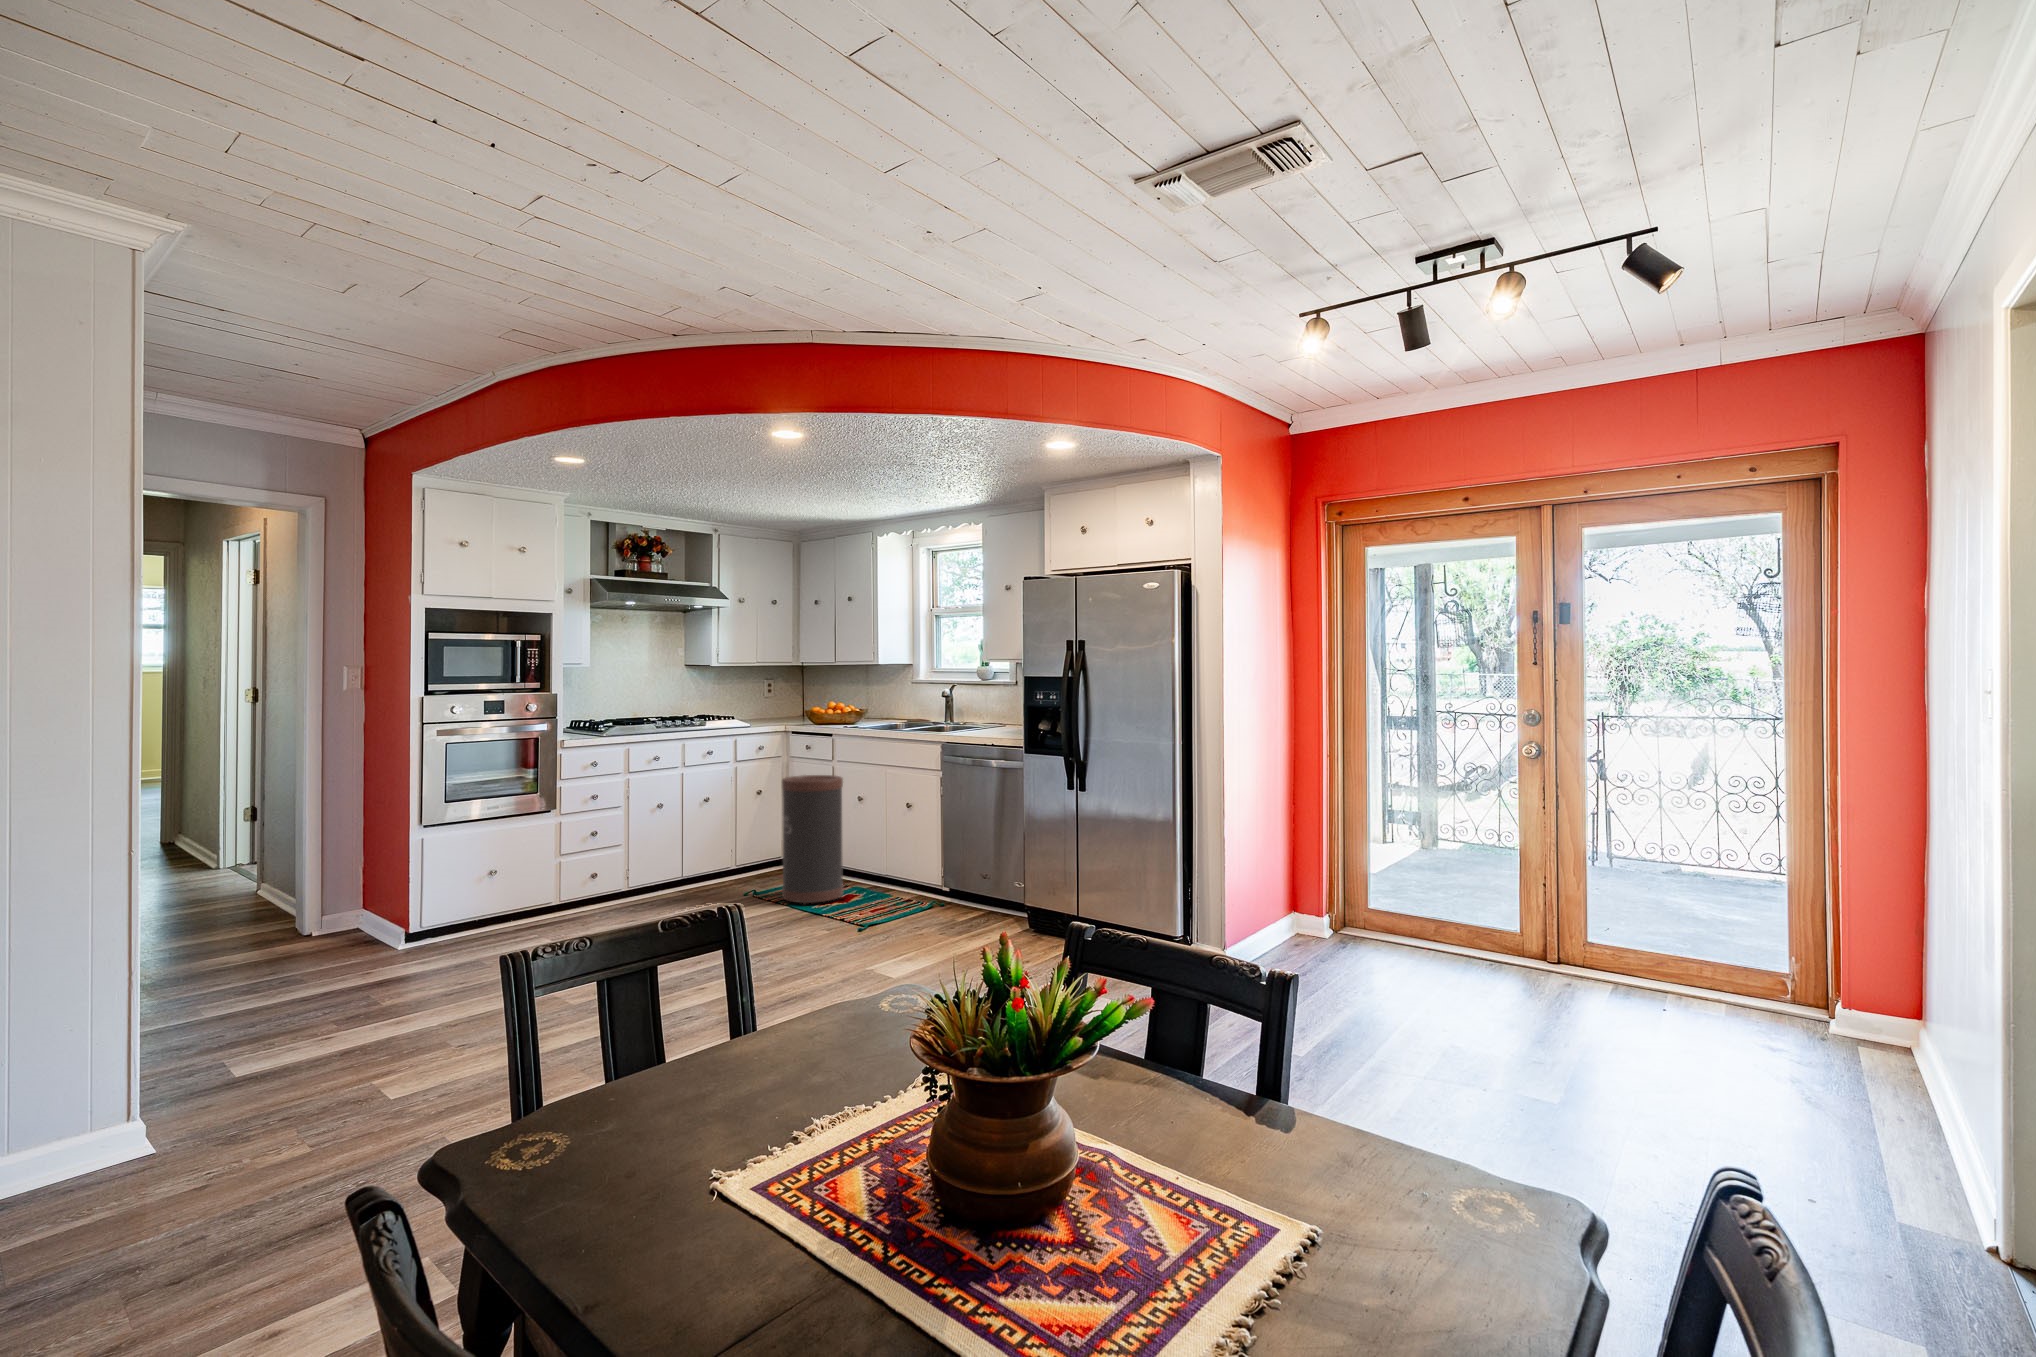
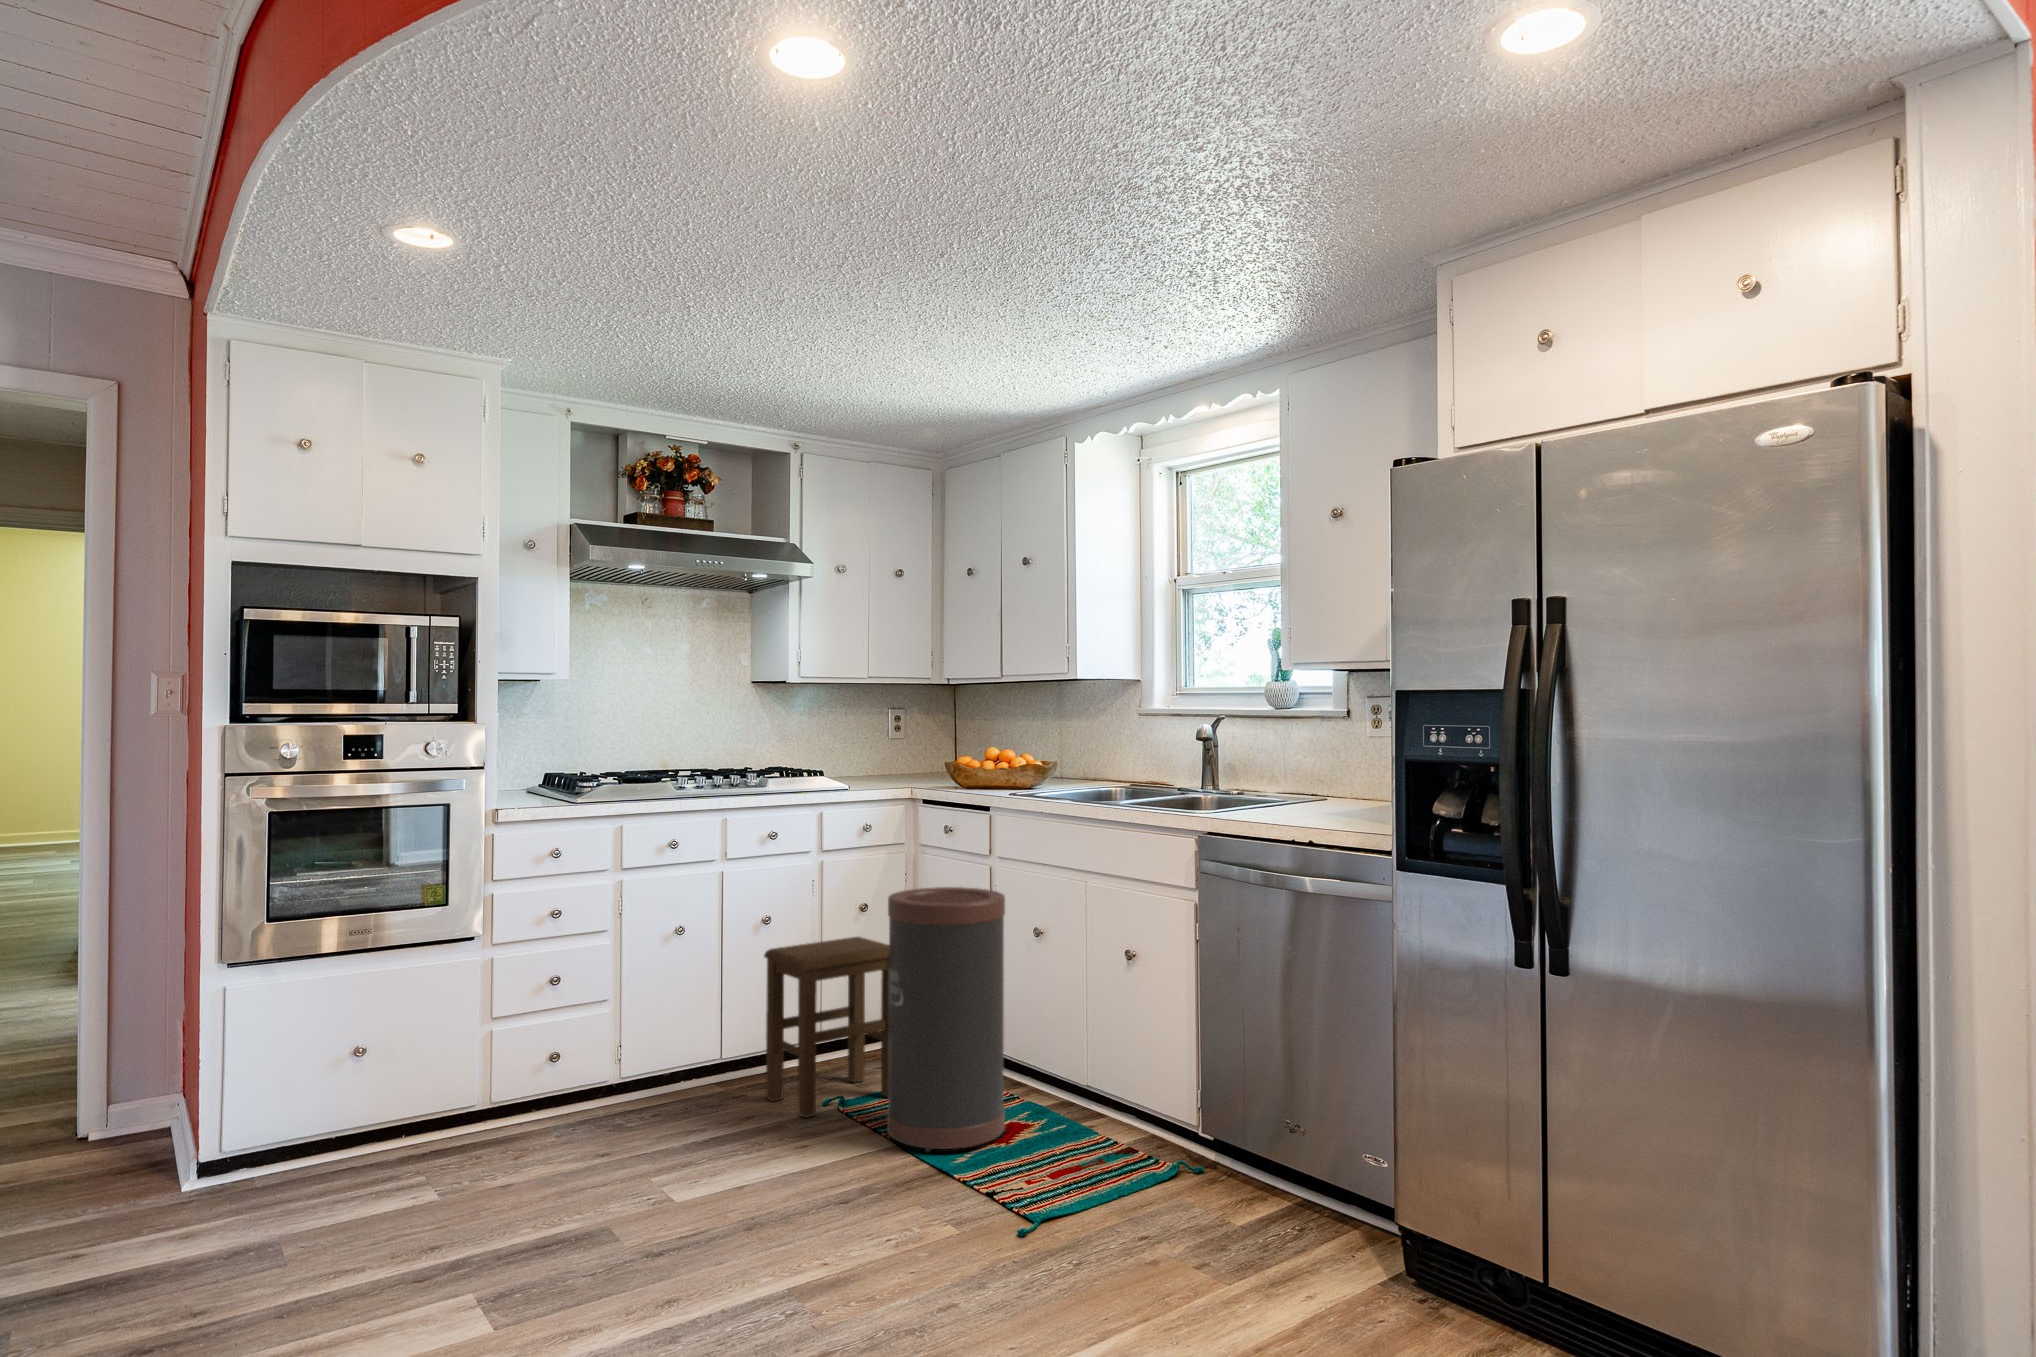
stool: none [710,805,786,897] -> present [764,937,889,1118]

